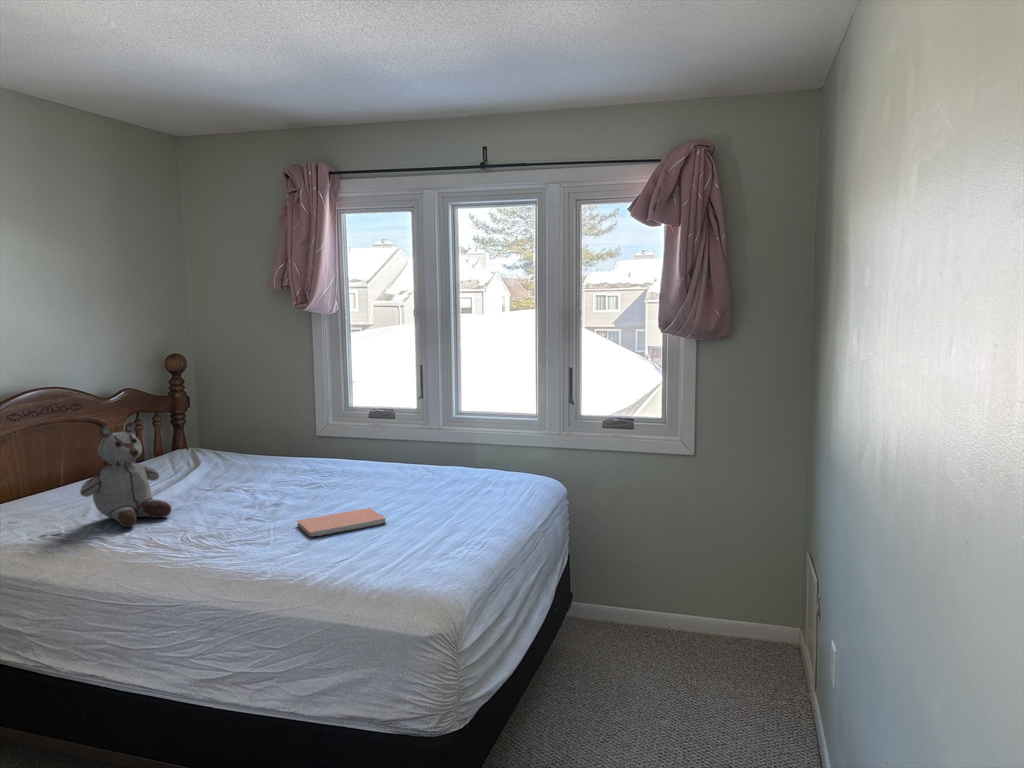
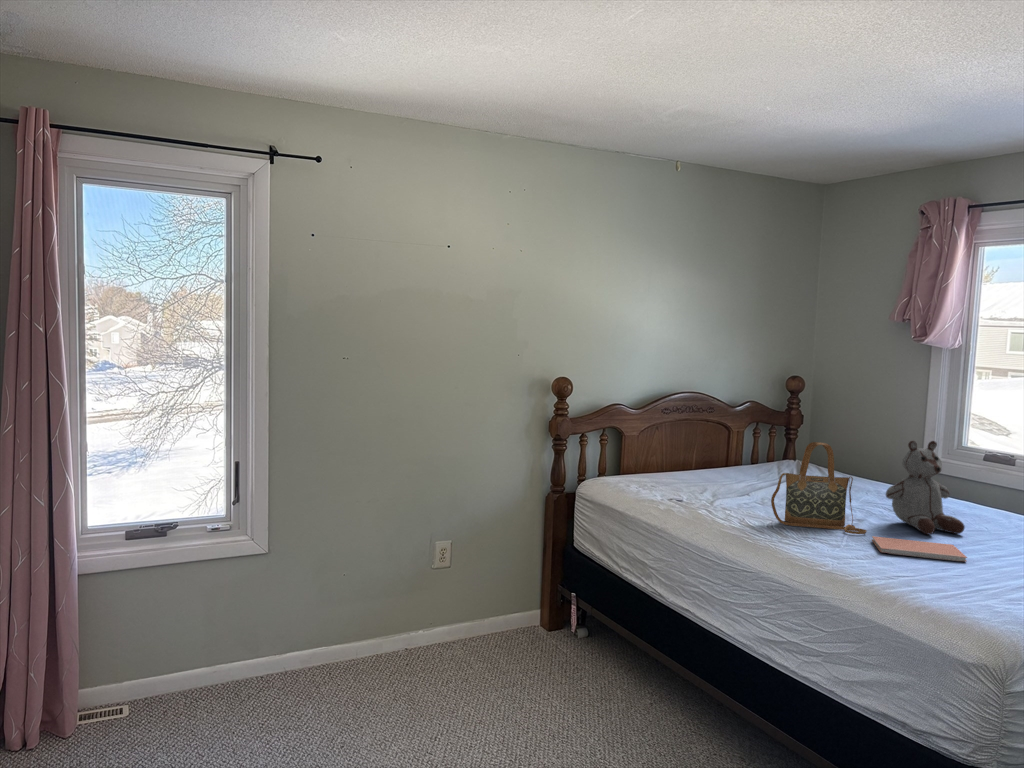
stuffed bear: present [80,422,171,527] -> present [886,441,965,535]
handbag: none [179,429,289,533] -> present [771,442,867,534]

